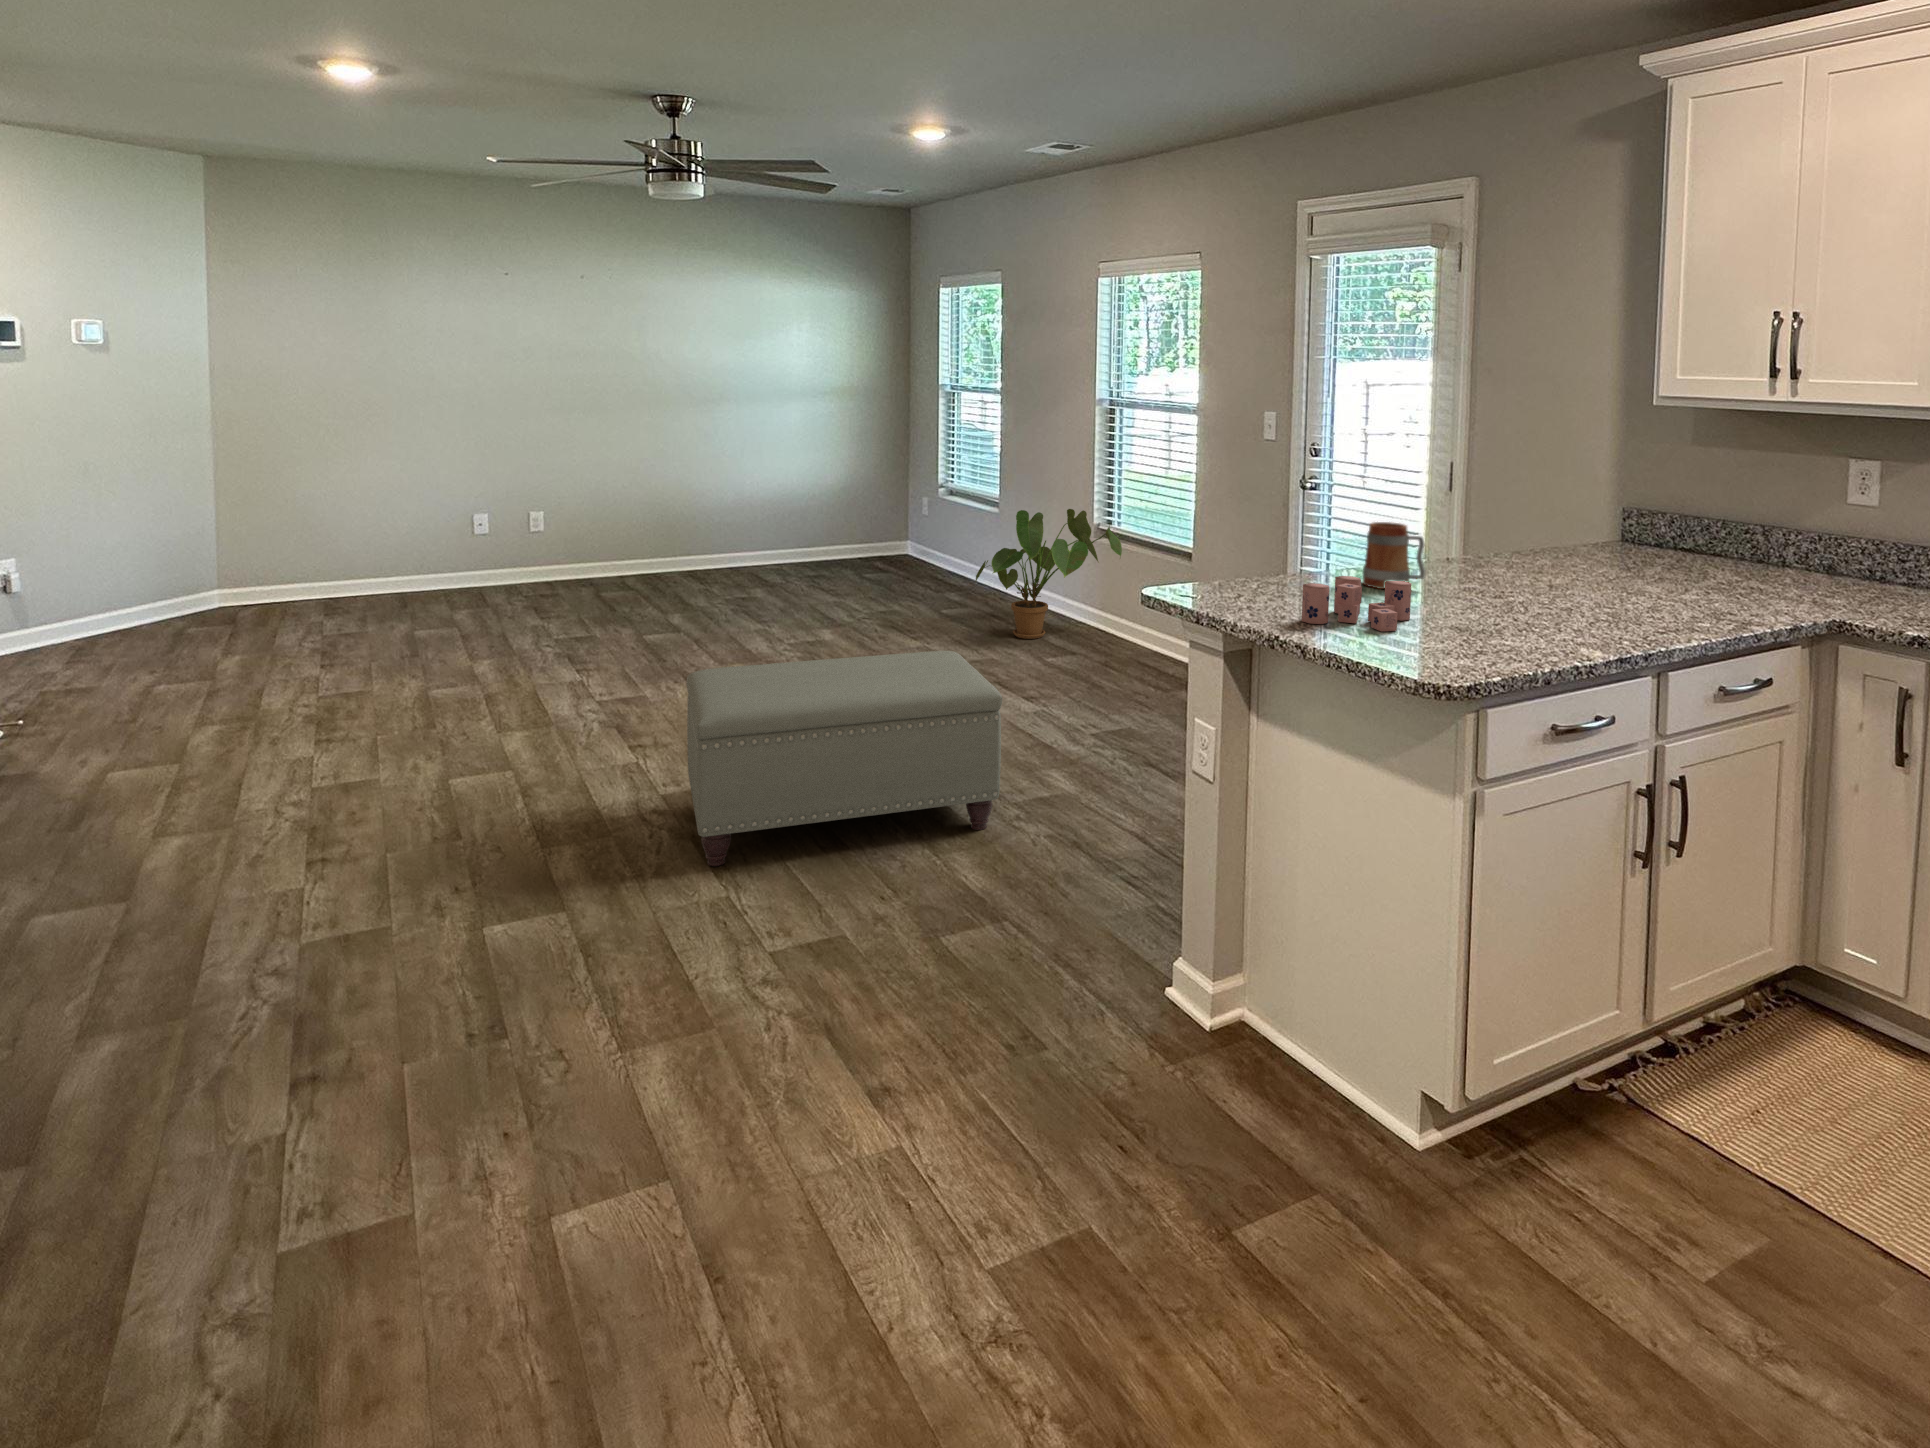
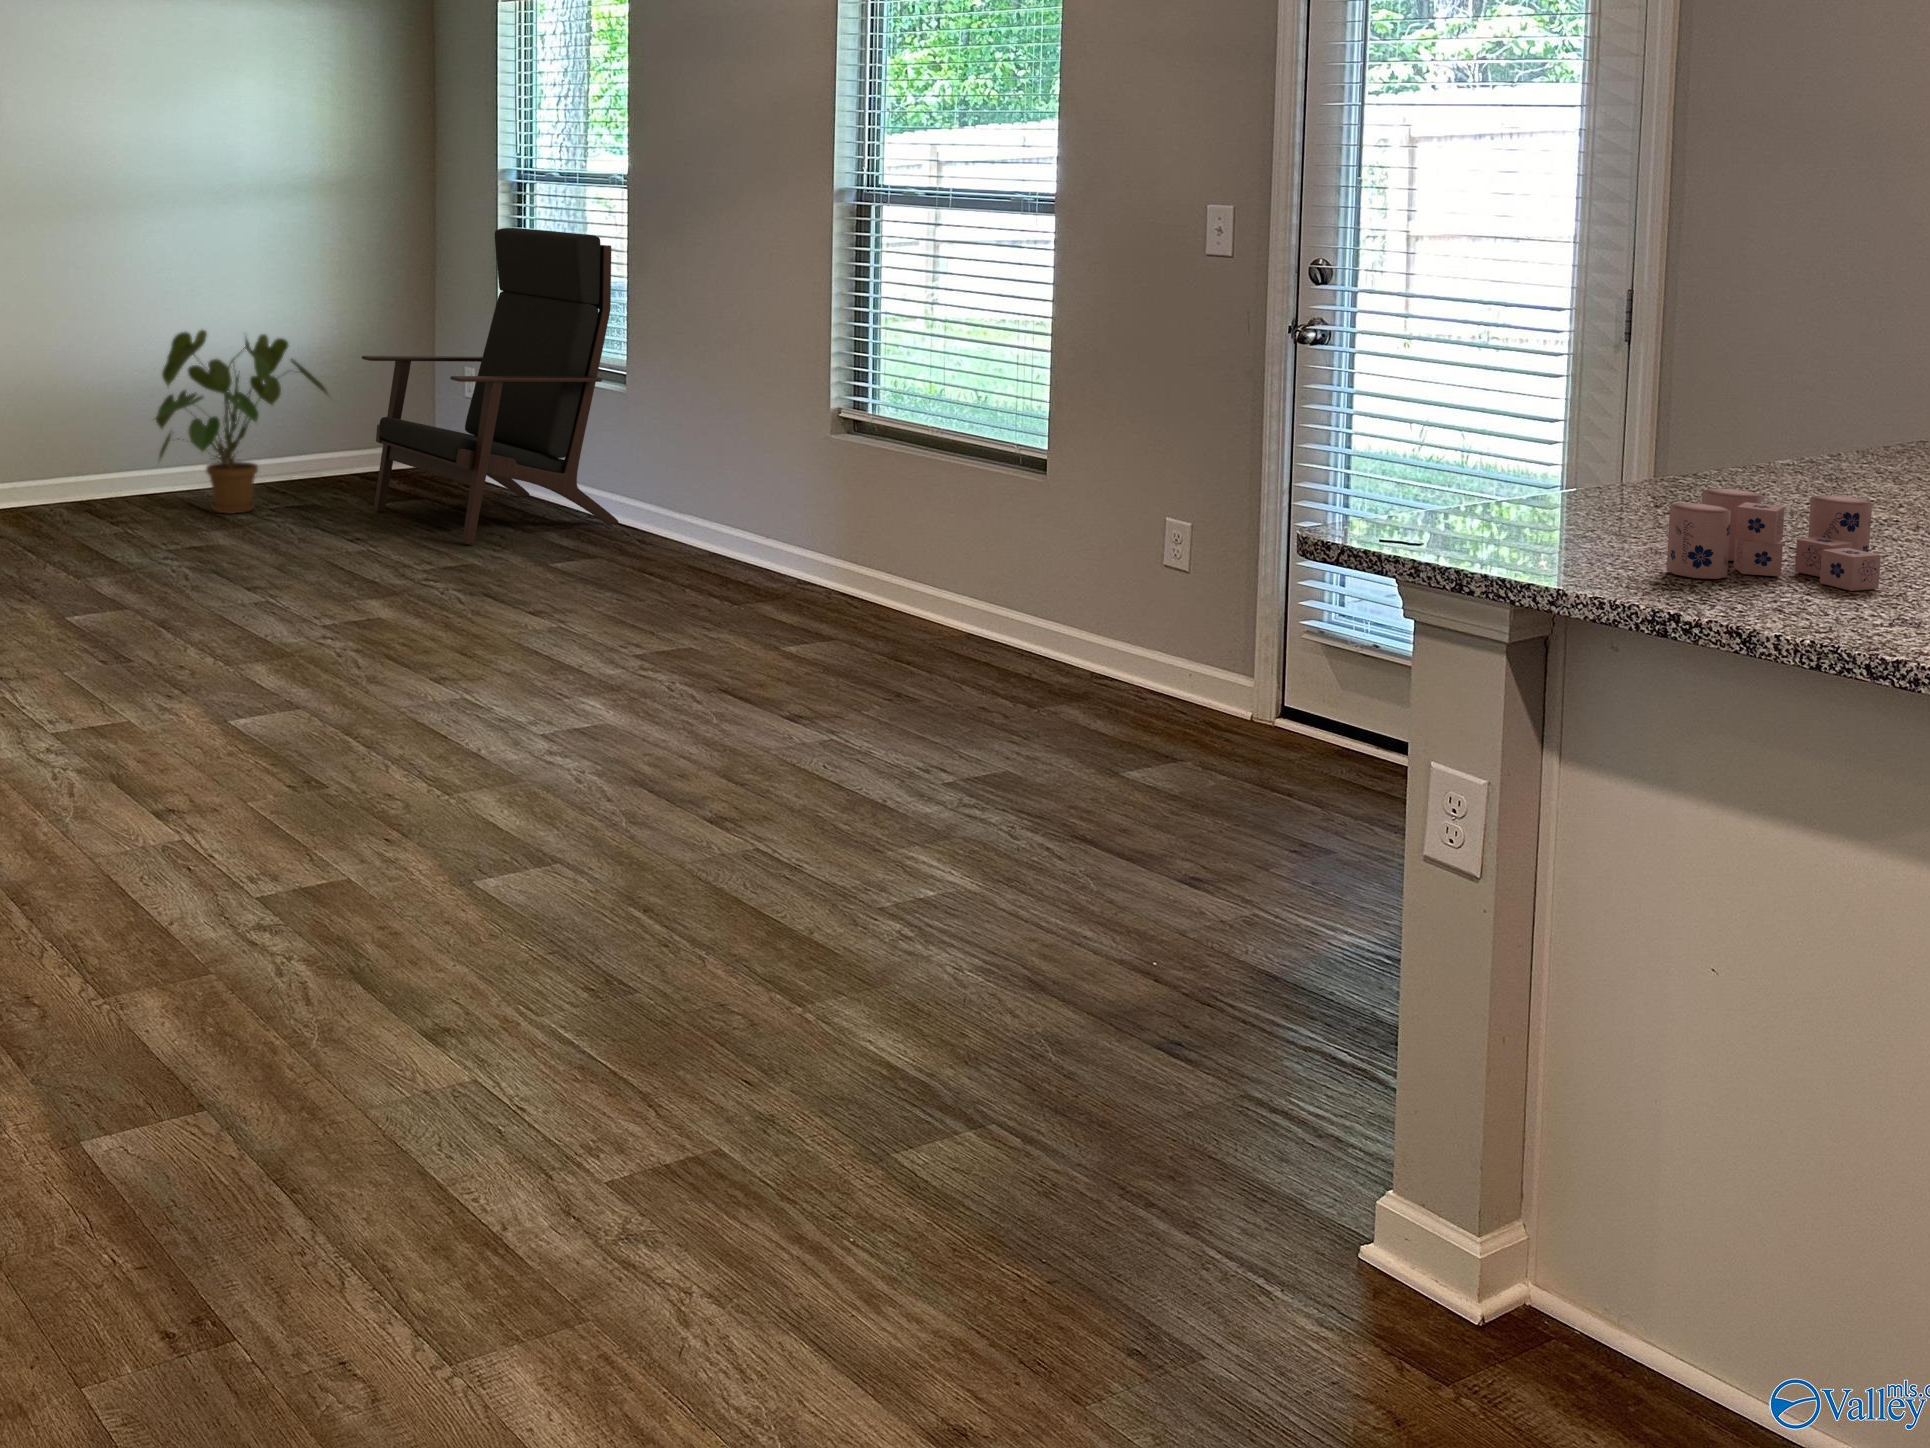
lounge chair: none [853,417,995,597] -> present [362,228,619,544]
house plant: present [976,509,1122,639] -> present [155,330,328,514]
mug: present [1363,522,1425,589] -> none [1662,389,1800,513]
ottoman: present [686,651,1002,866] -> none [304,638,890,1030]

